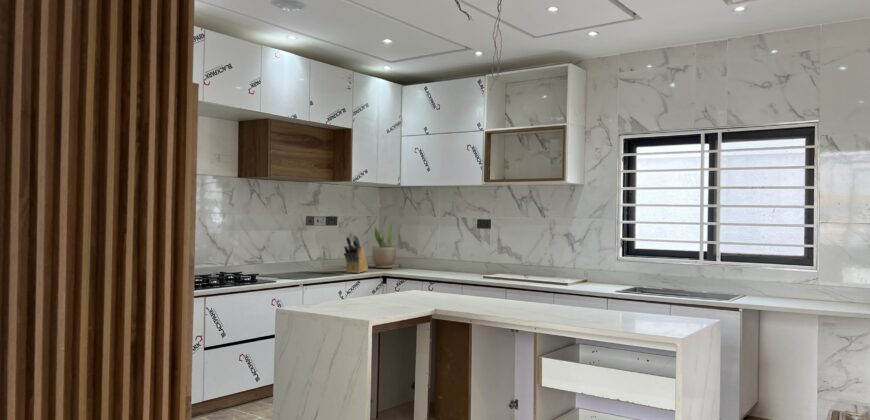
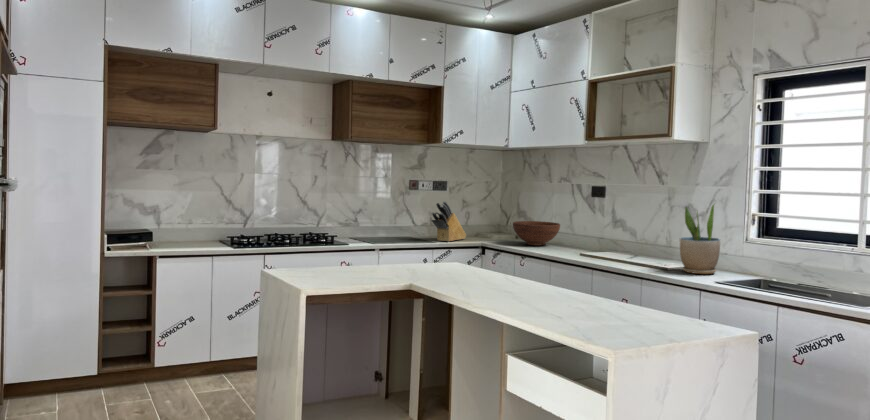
potted plant: present [372,226,396,268] -> present [680,205,720,274]
fruit bowl: none [415,252,457,273] -> present [513,221,560,246]

